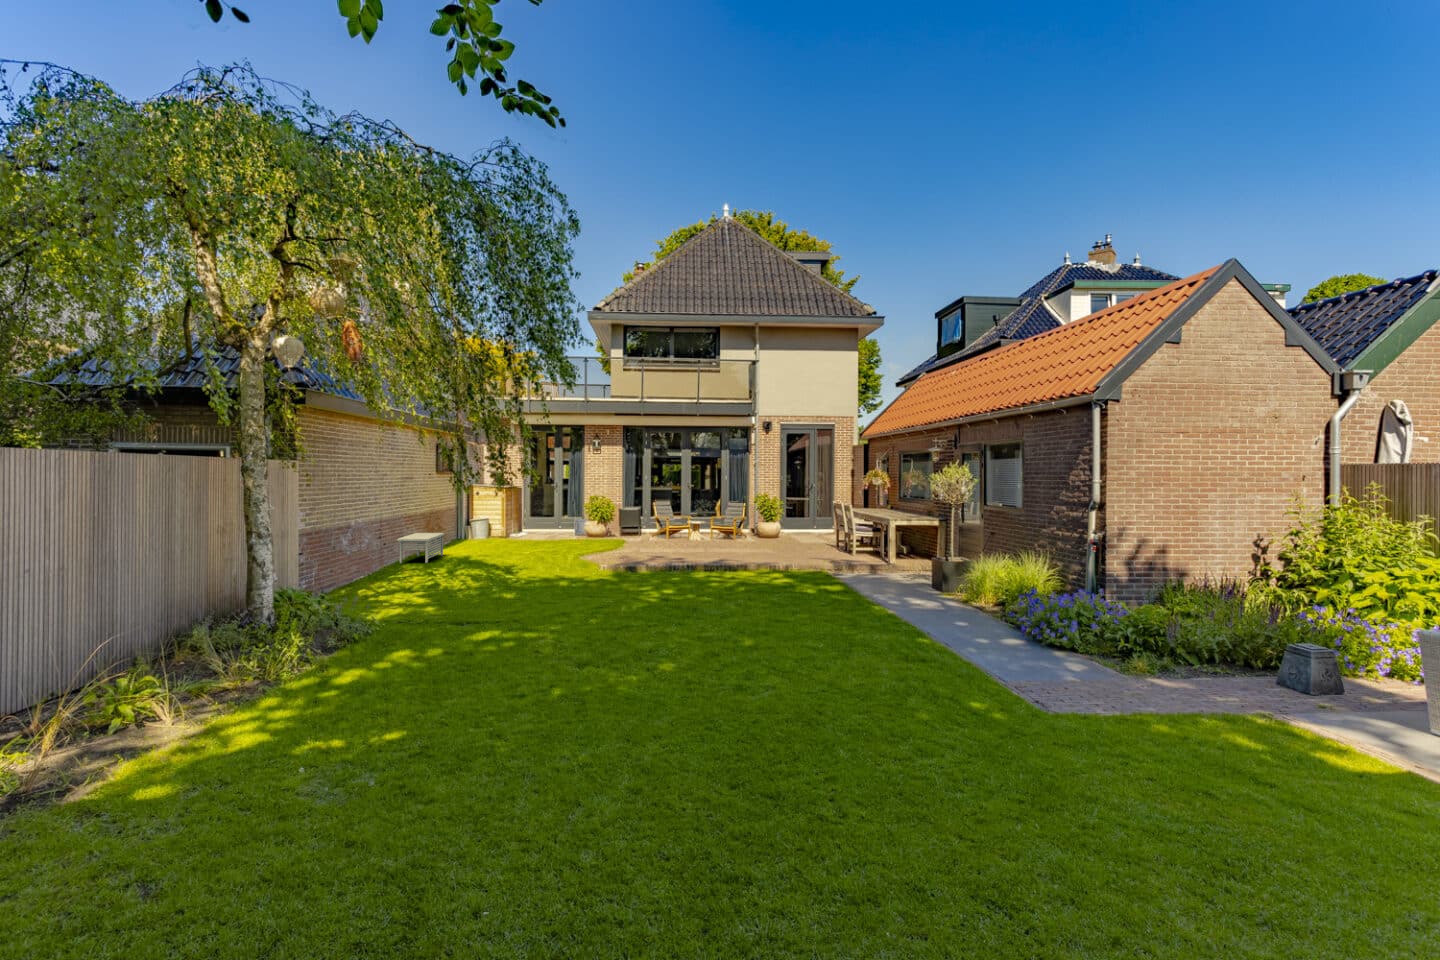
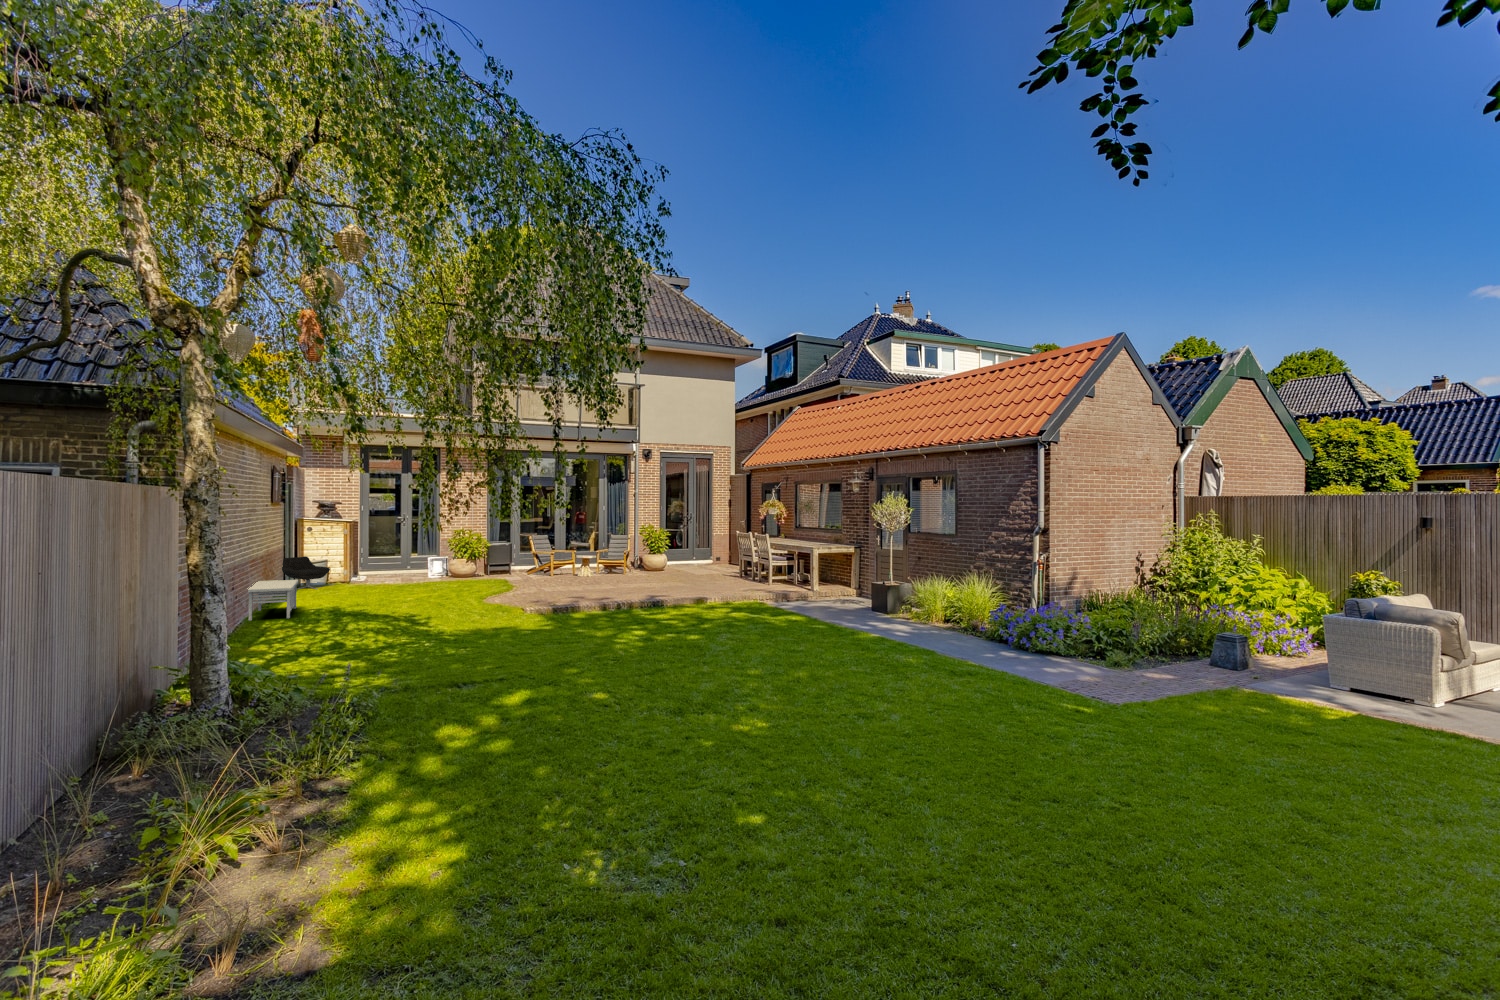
lounge chair: none [458,515,492,541] -> present [282,556,330,589]

